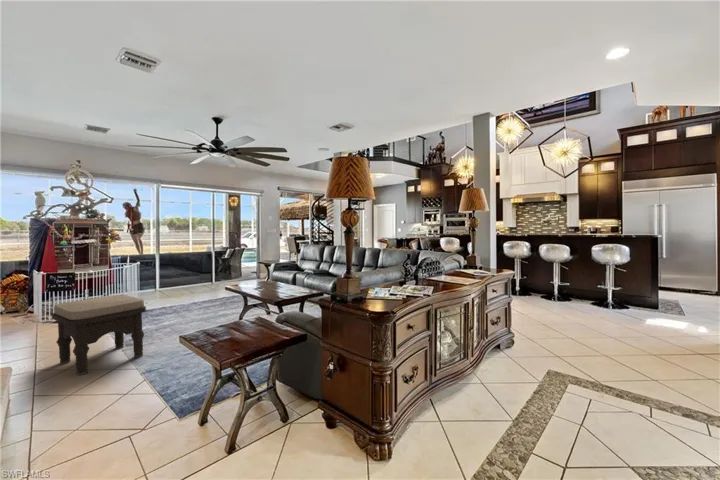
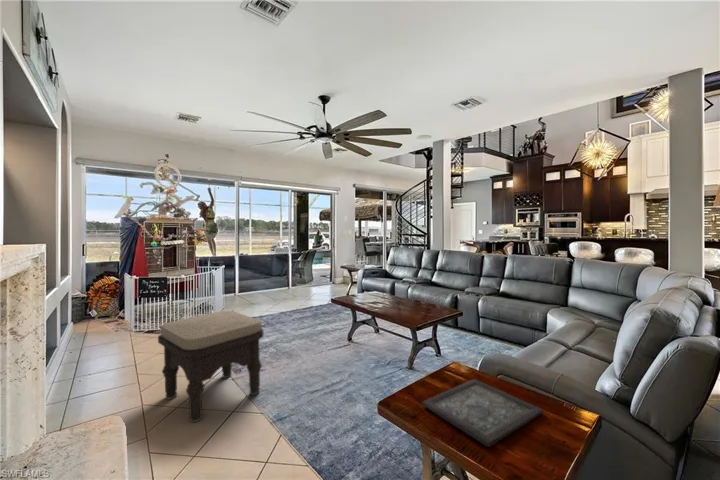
tray: none [211,321,279,344] -> present [422,379,543,447]

